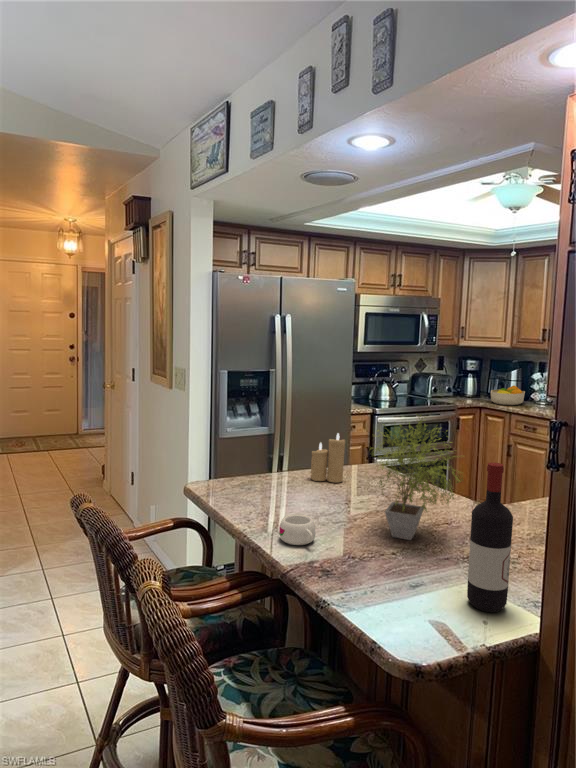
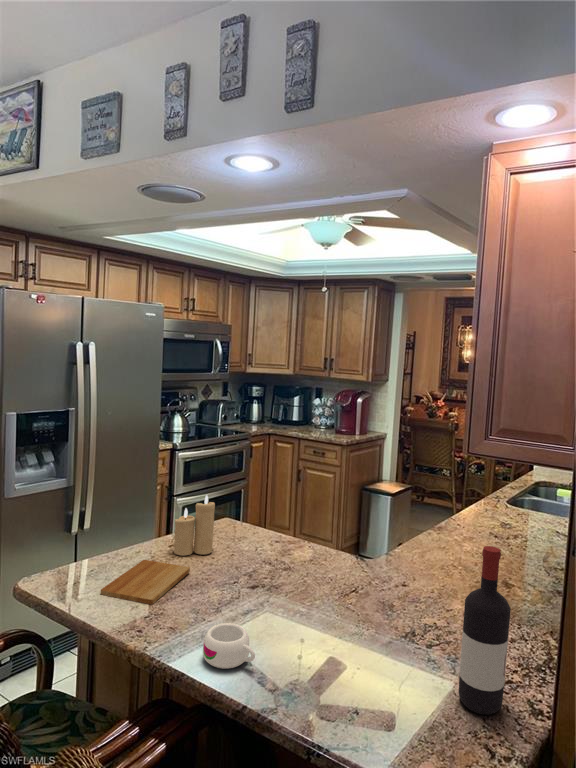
fruit bowl: present [491,386,525,405] -> none [278,410,308,430]
potted plant: present [373,414,462,540] -> none [285,482,404,626]
cutting board: none [239,478,313,504] -> present [101,560,190,604]

